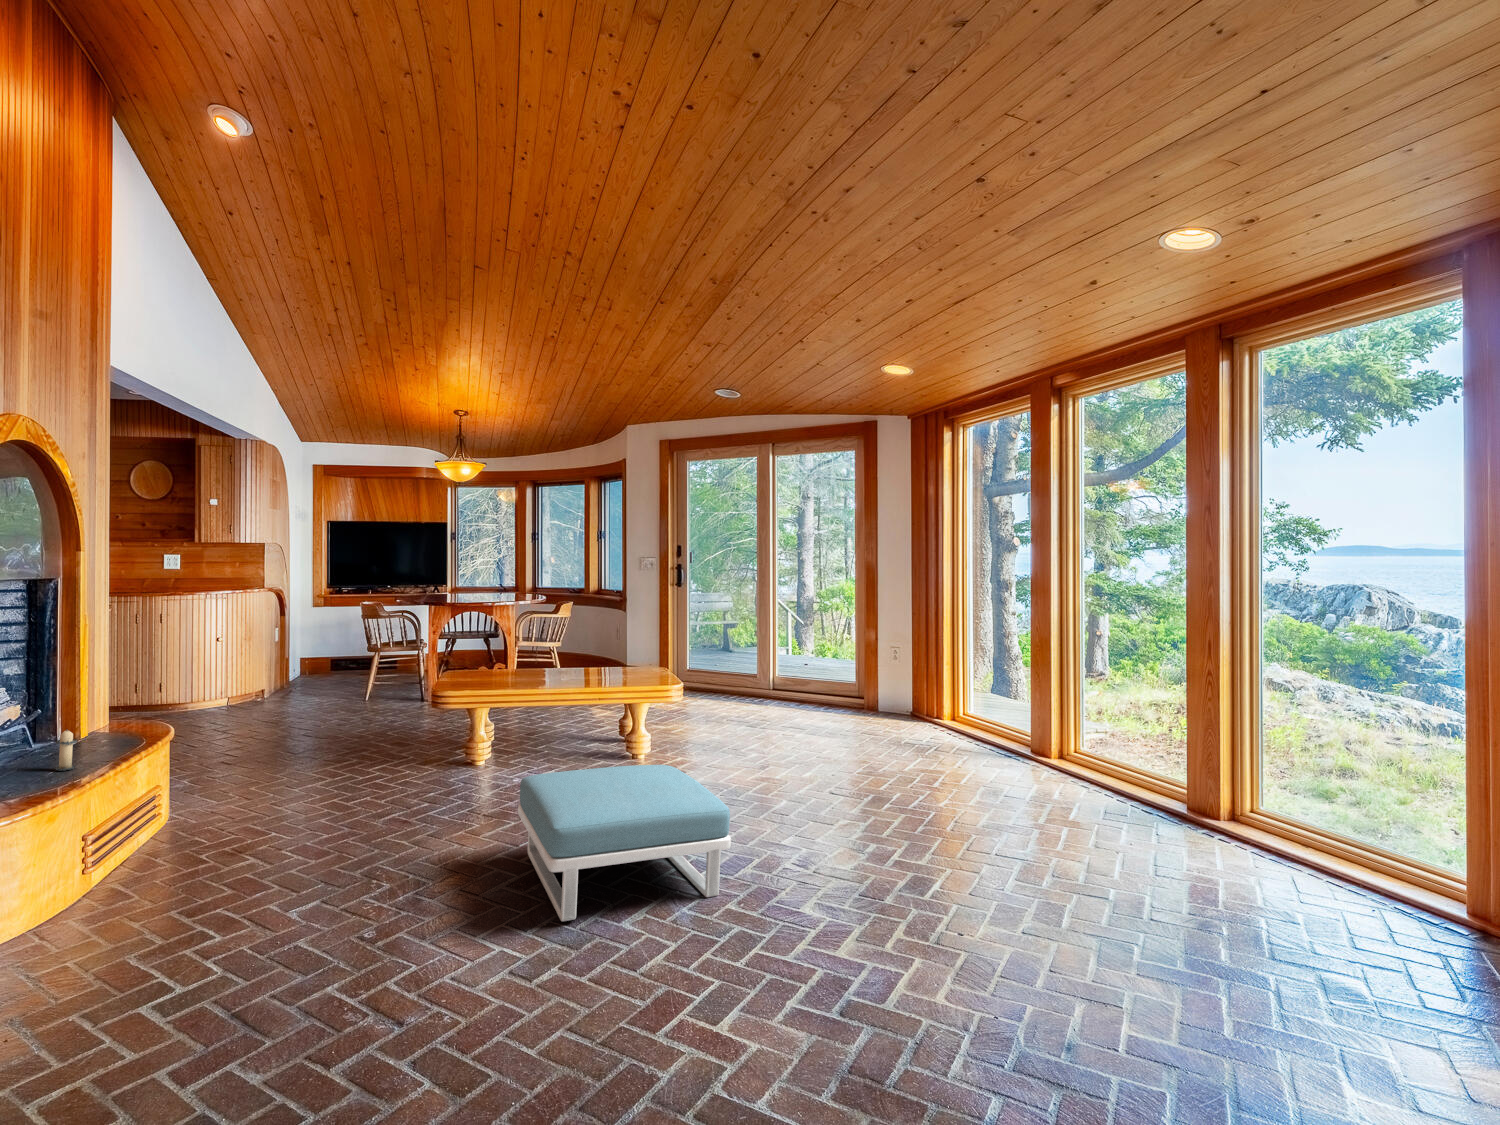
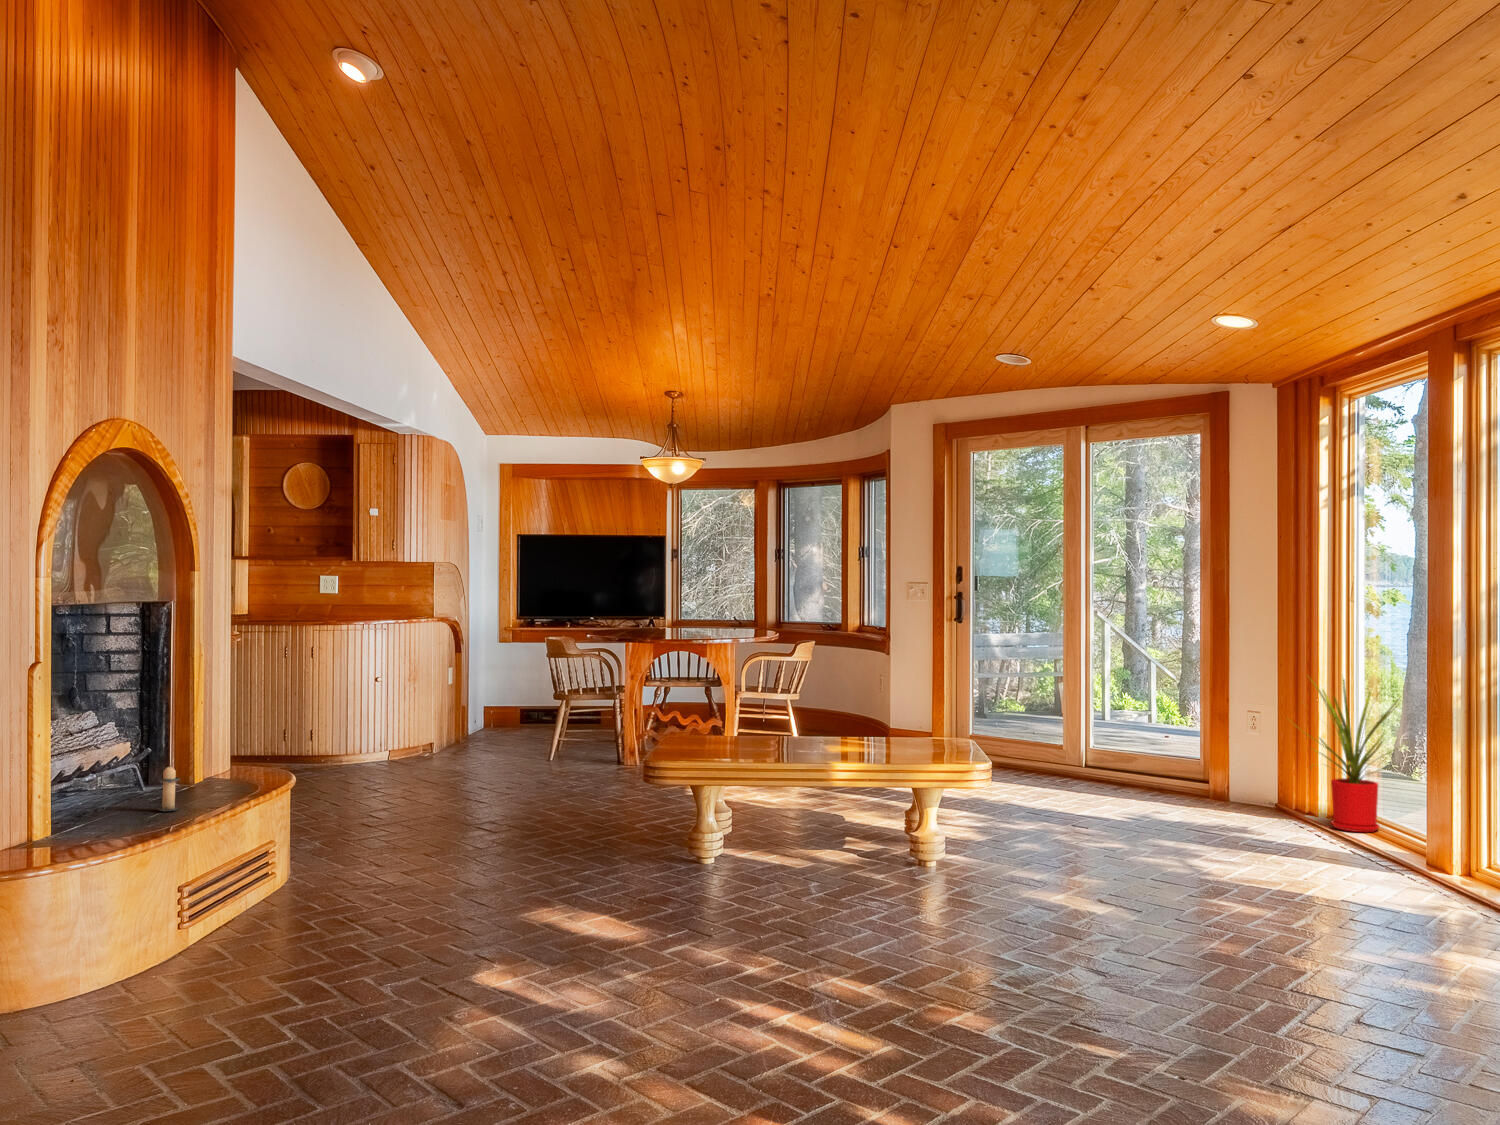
house plant: none [917,636,992,737] -> present [1308,677,1399,832]
footstool: present [518,765,731,922] -> none [652,834,921,1021]

